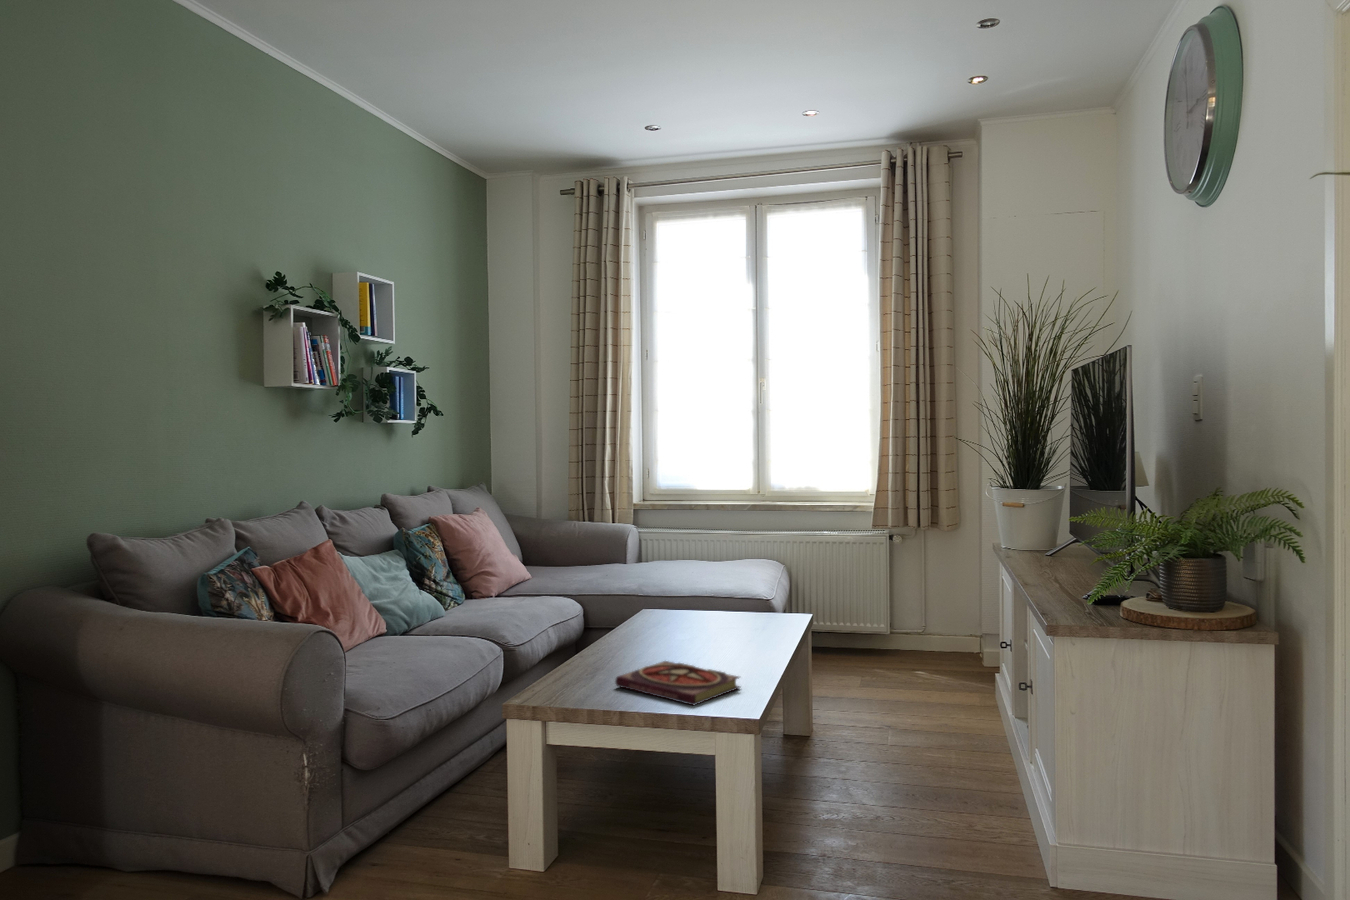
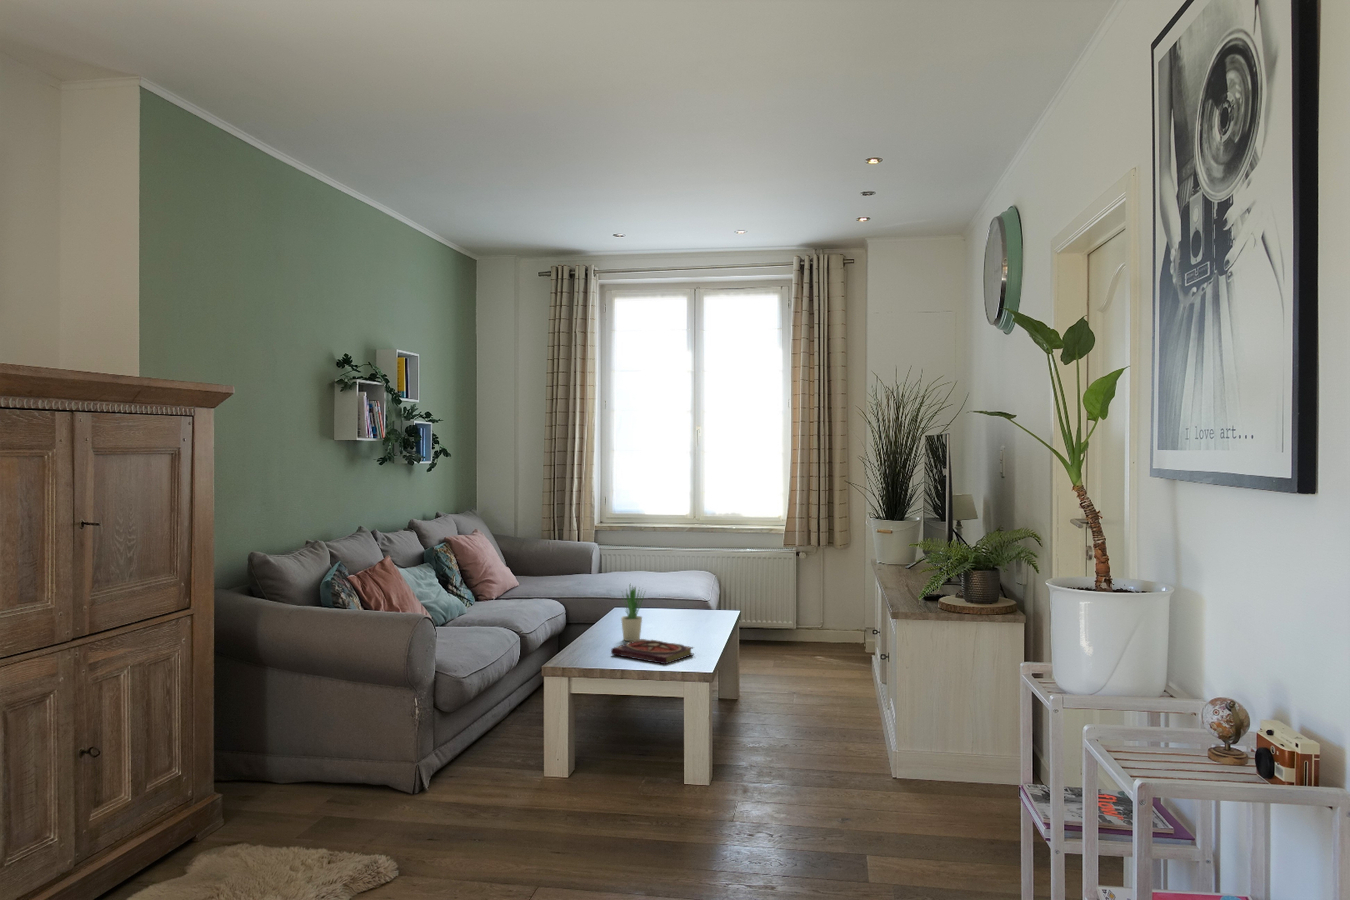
potted plant: none [638,570,673,662] -> present [622,585,642,641]

